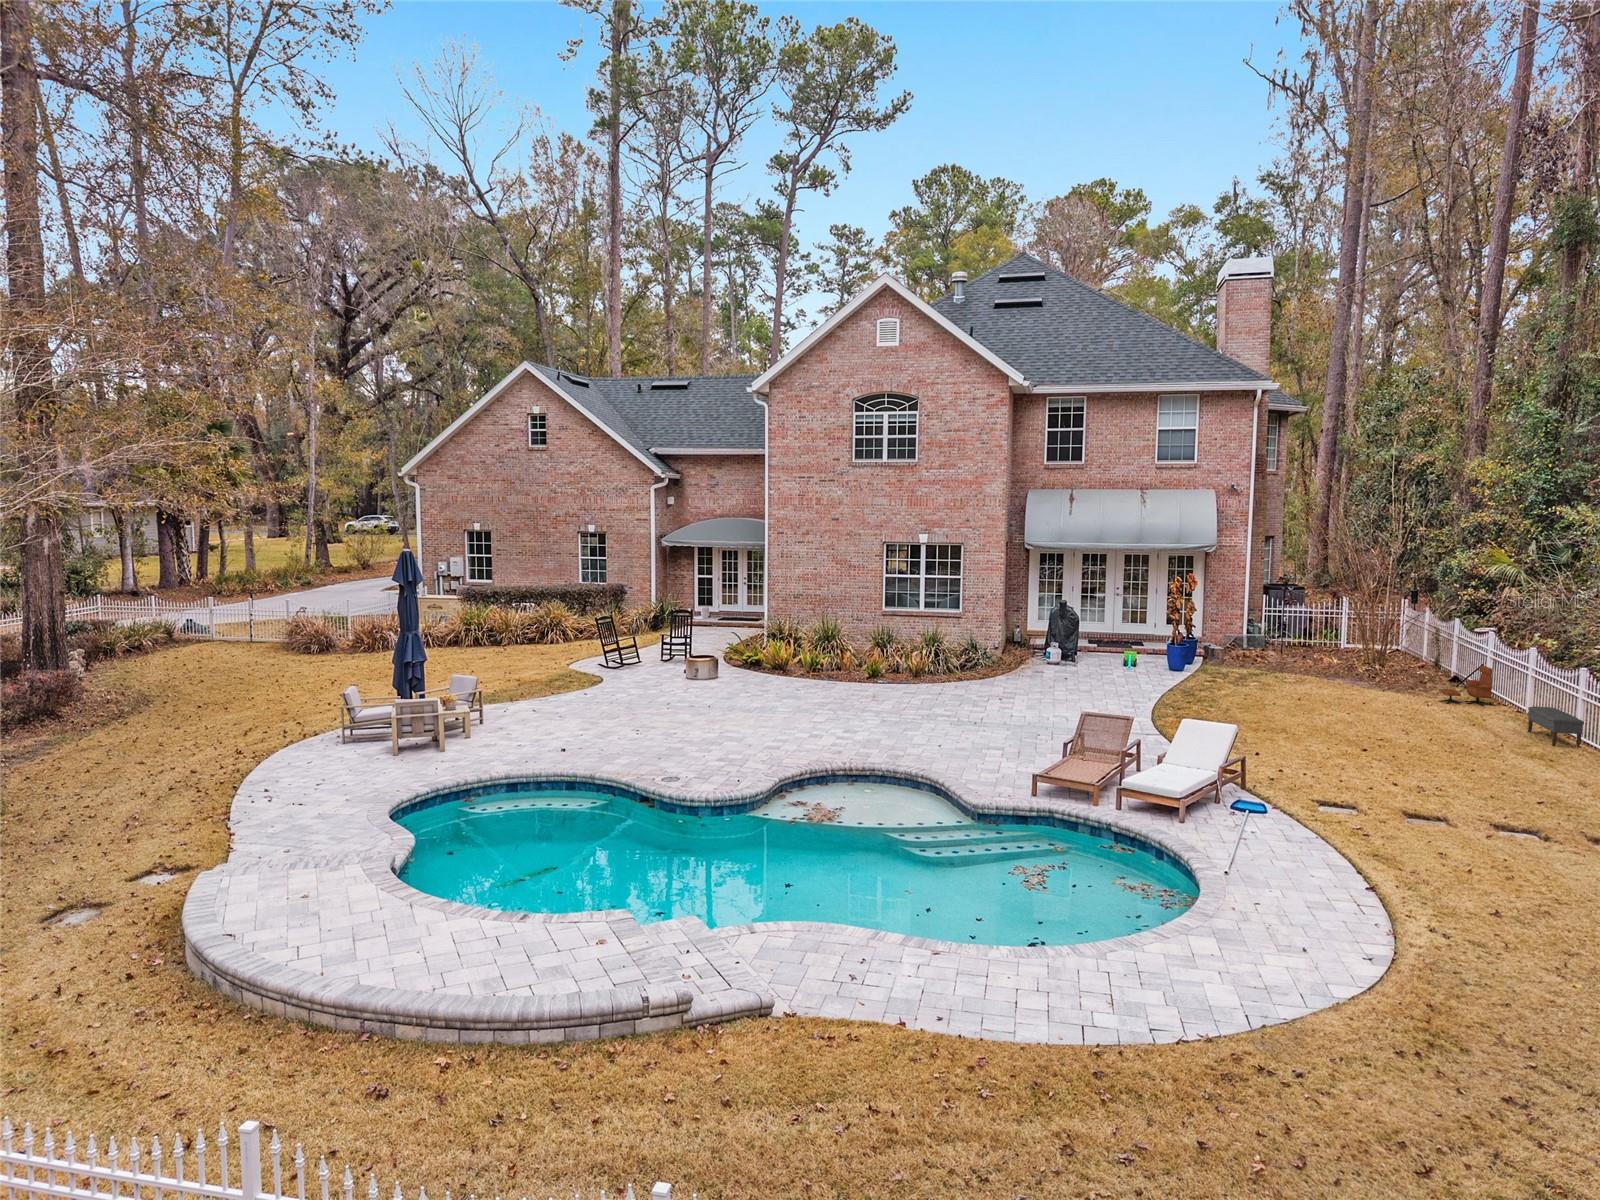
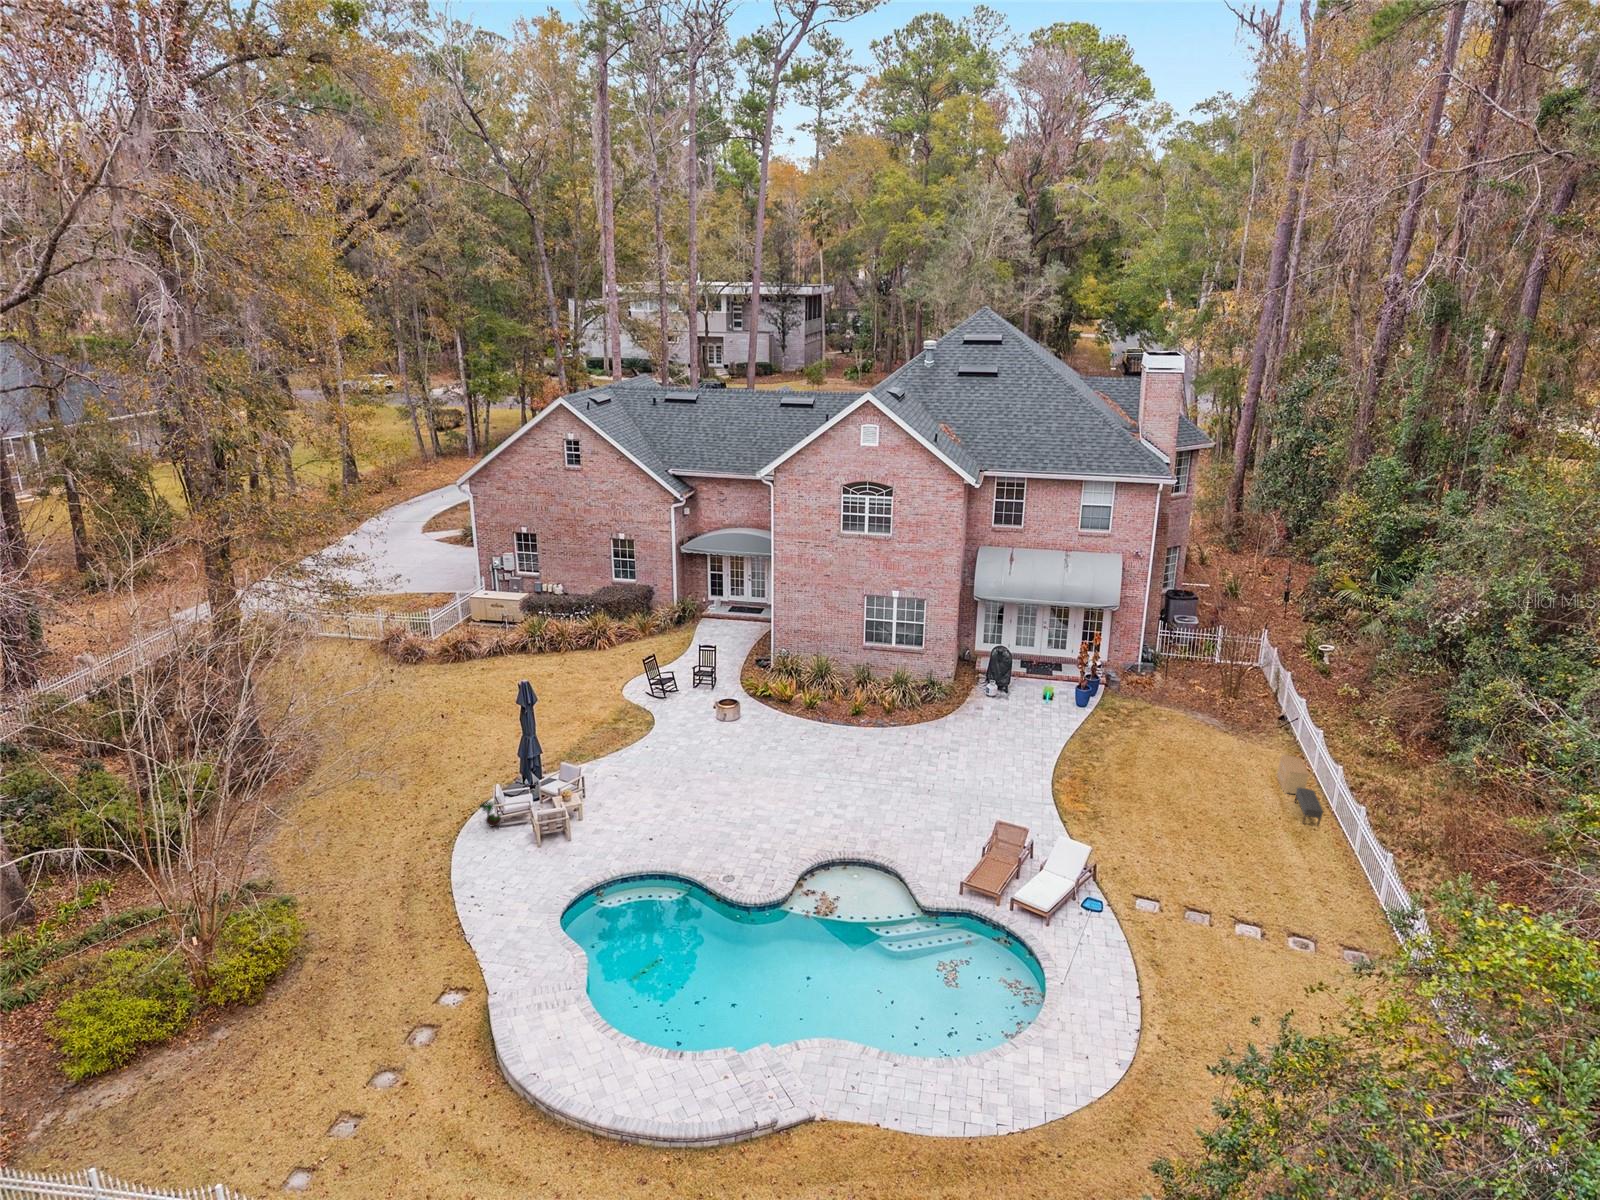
lounge chair: present [1439,666,1493,706] -> none [1250,732,1288,762]
side table: none [1487,680,1542,728] -> present [1277,755,1309,794]
potted tree: none [318,698,352,745] -> present [479,802,501,826]

